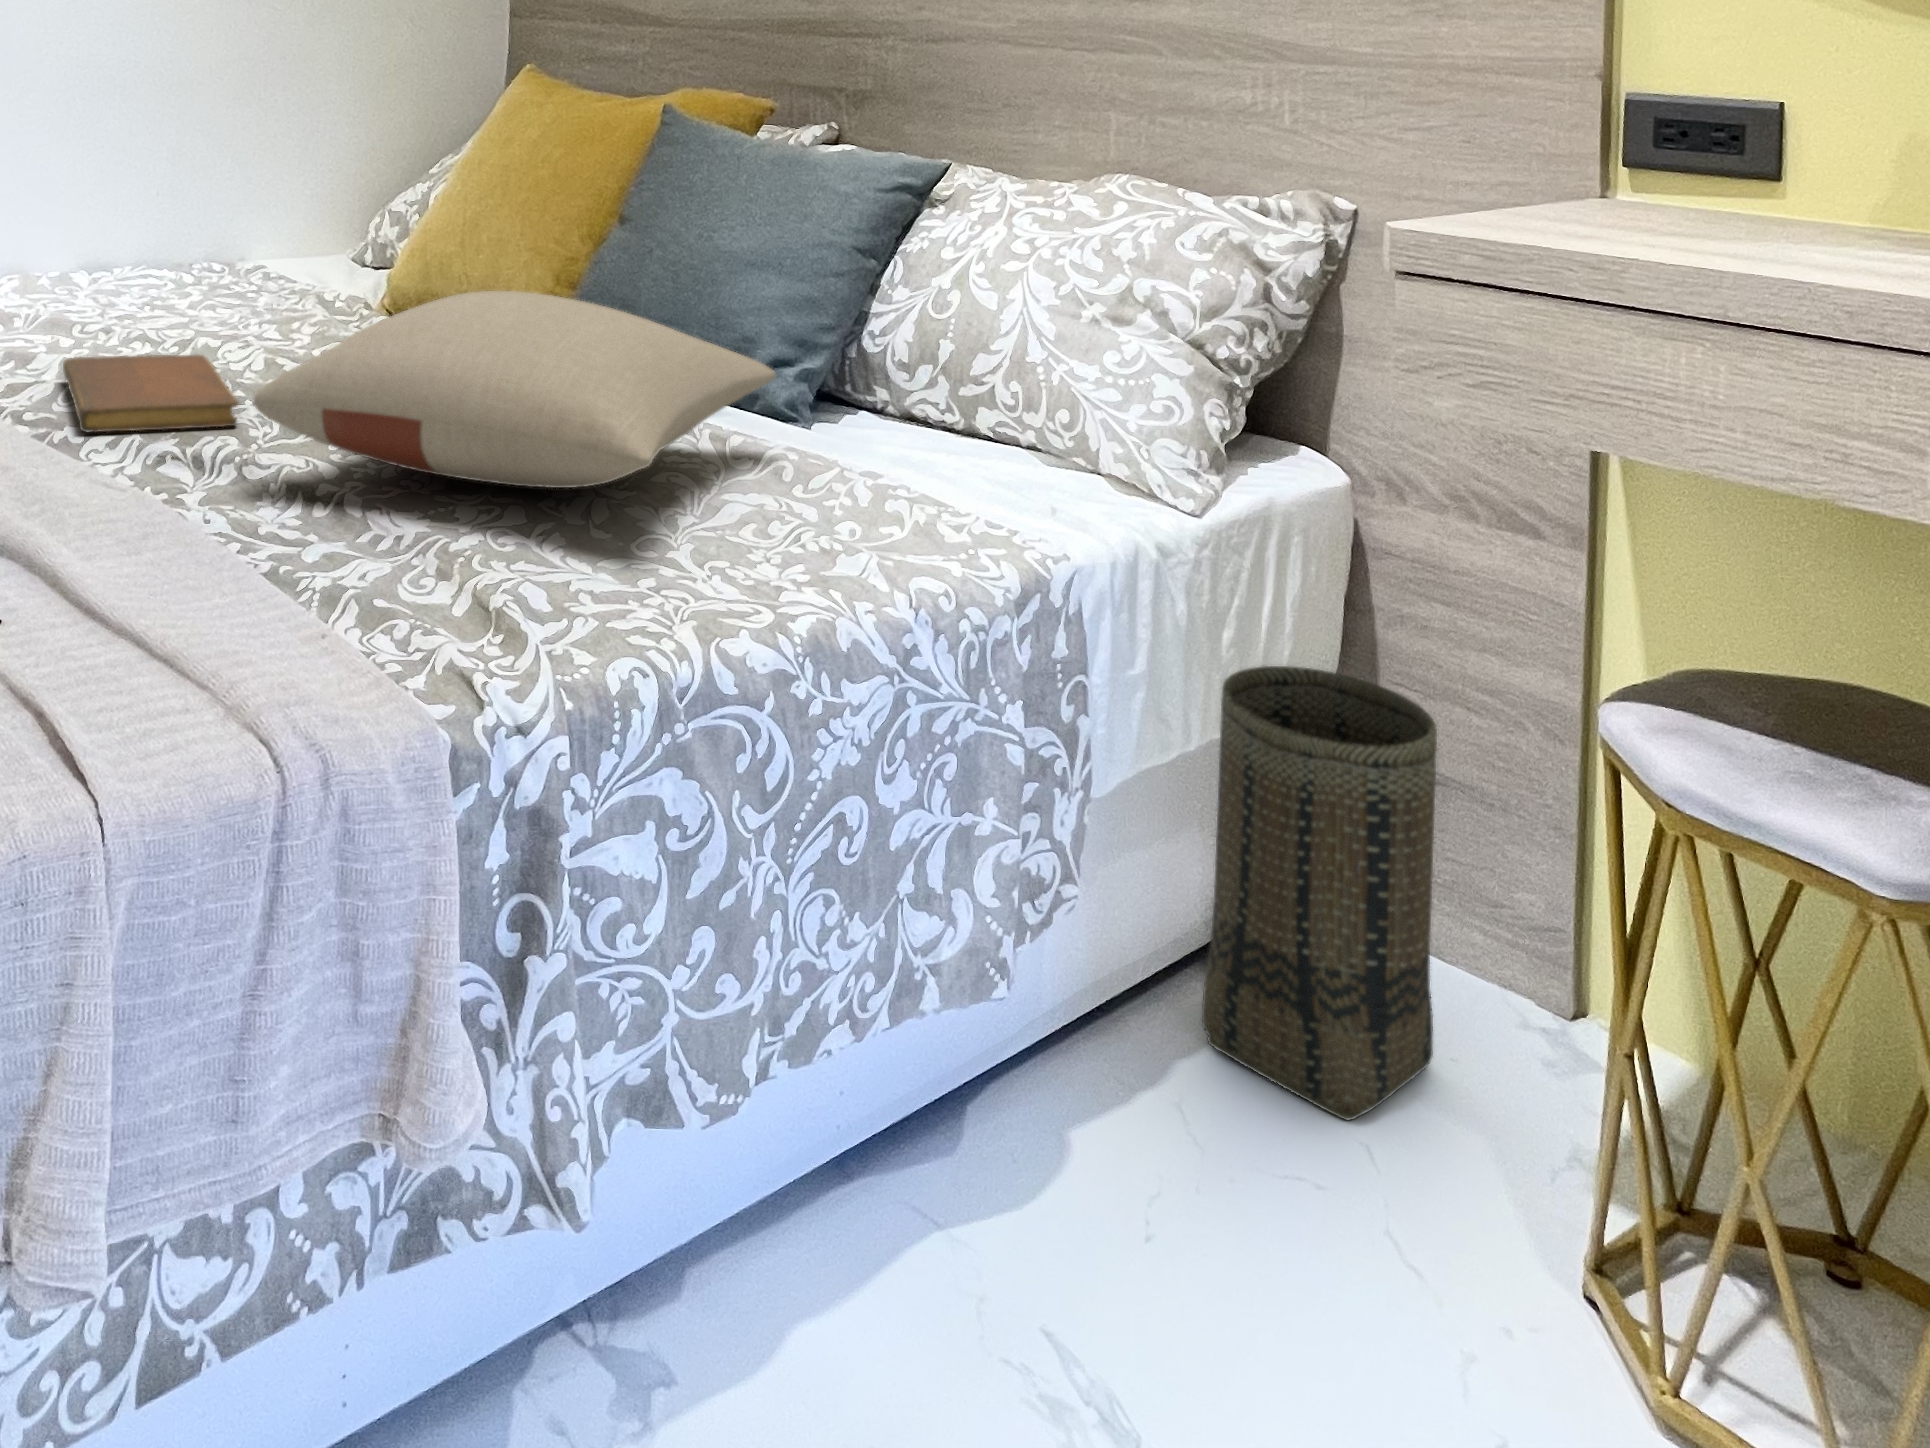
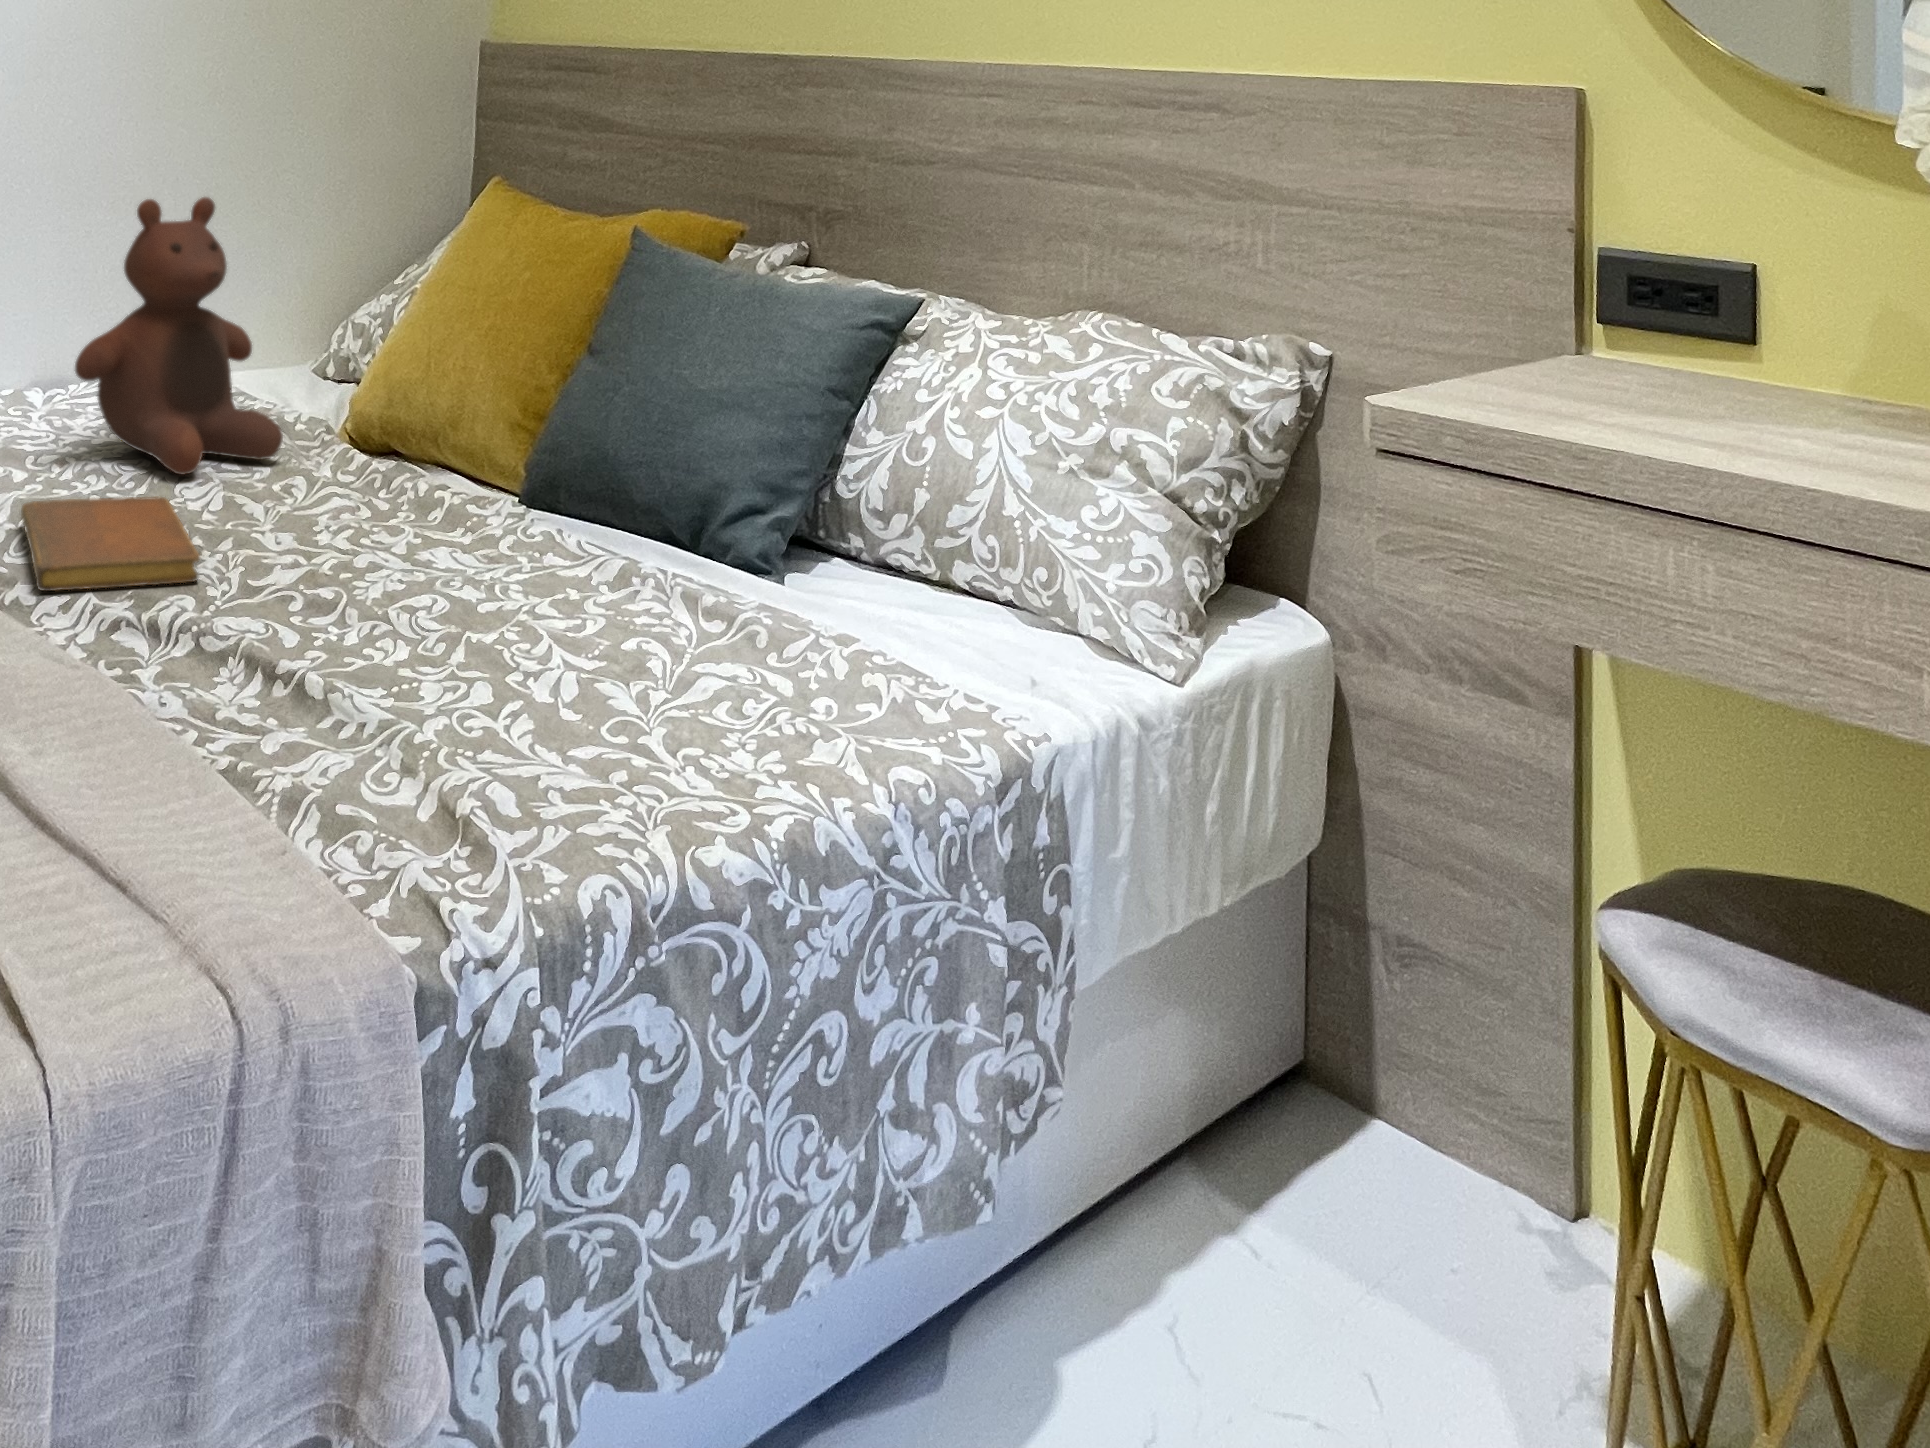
stuffed bear: none [112,74,318,340] -> present [75,197,283,474]
pillow: present [254,291,776,488] -> none [216,444,748,661]
basket: present [1202,666,1437,1120] -> none [1189,838,1428,1341]

